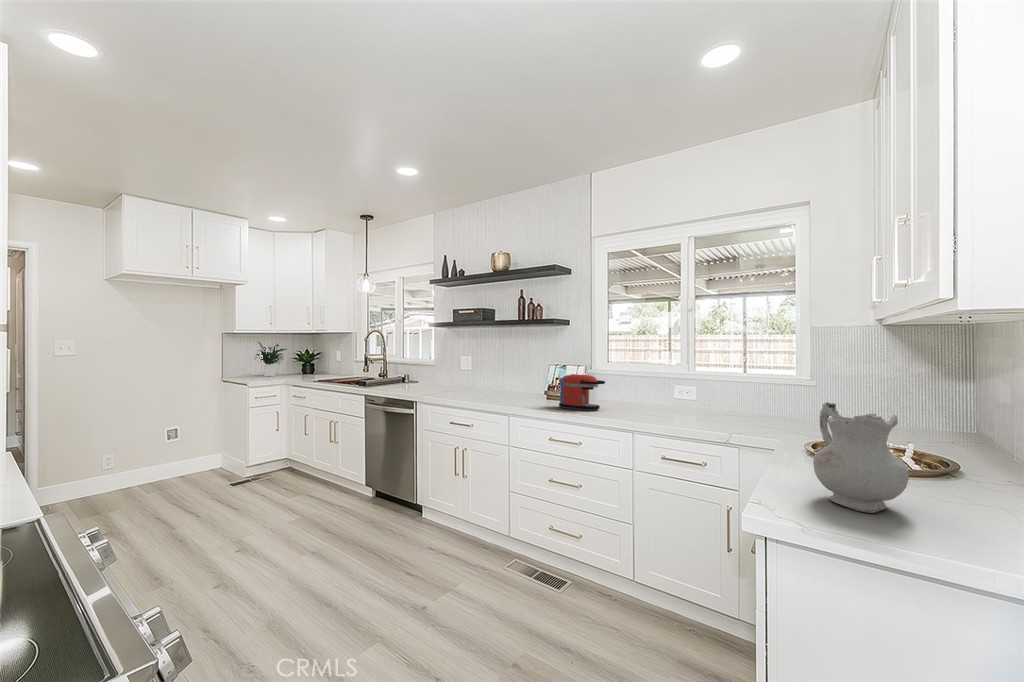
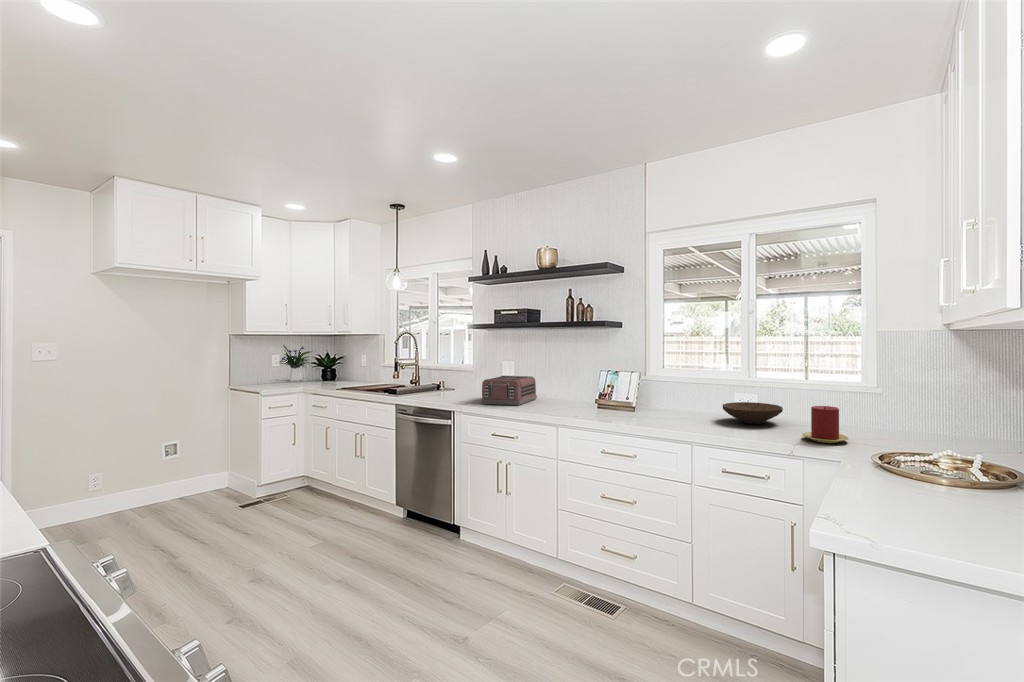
toaster: none [436,371,491,399] -> present [481,376,537,405]
coffee maker: present [559,374,605,411] -> none [613,381,662,418]
wooden bowl: none [663,397,720,417] -> present [723,402,783,424]
candle: none [738,397,782,434] -> present [802,406,849,443]
ceramic pitcher: present [813,402,909,513] -> none [879,423,968,525]

